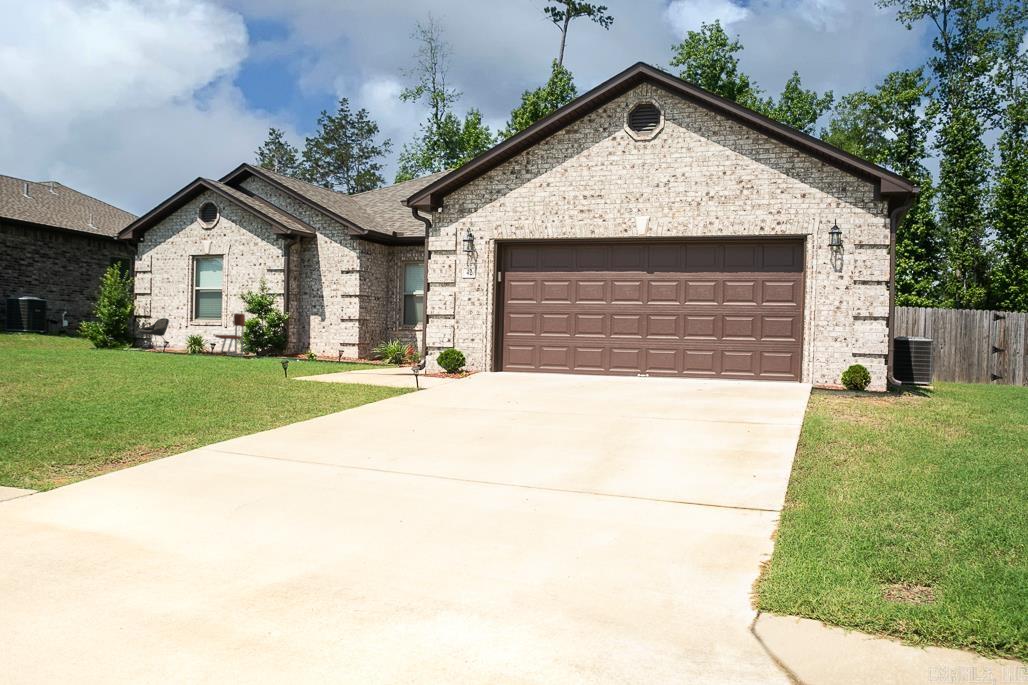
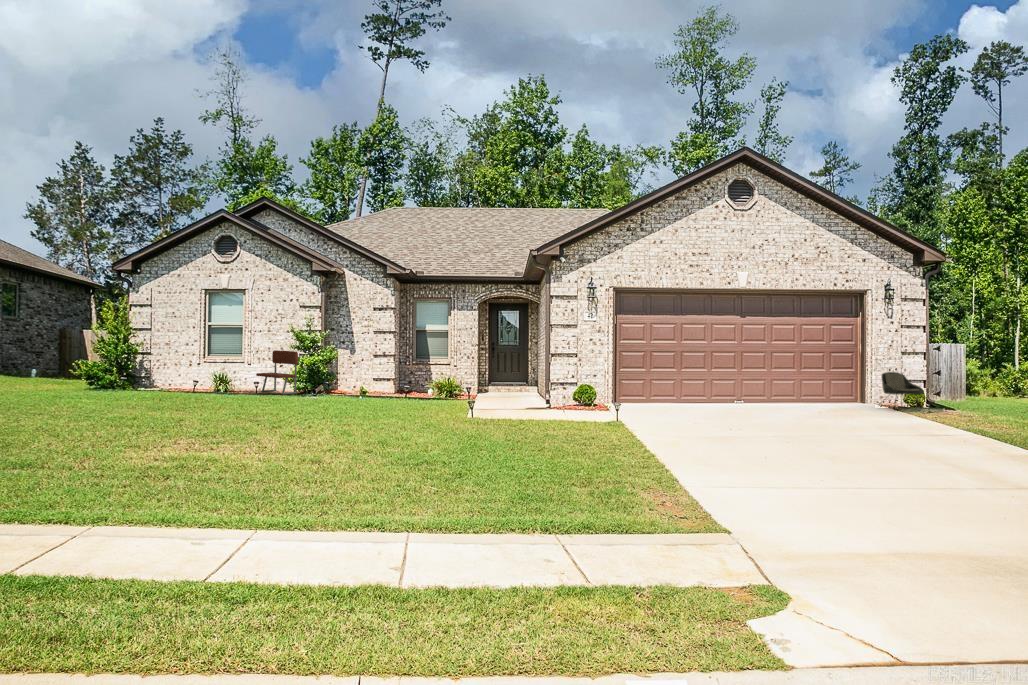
lounge chair: present [136,318,170,348] -> present [882,372,924,410]

